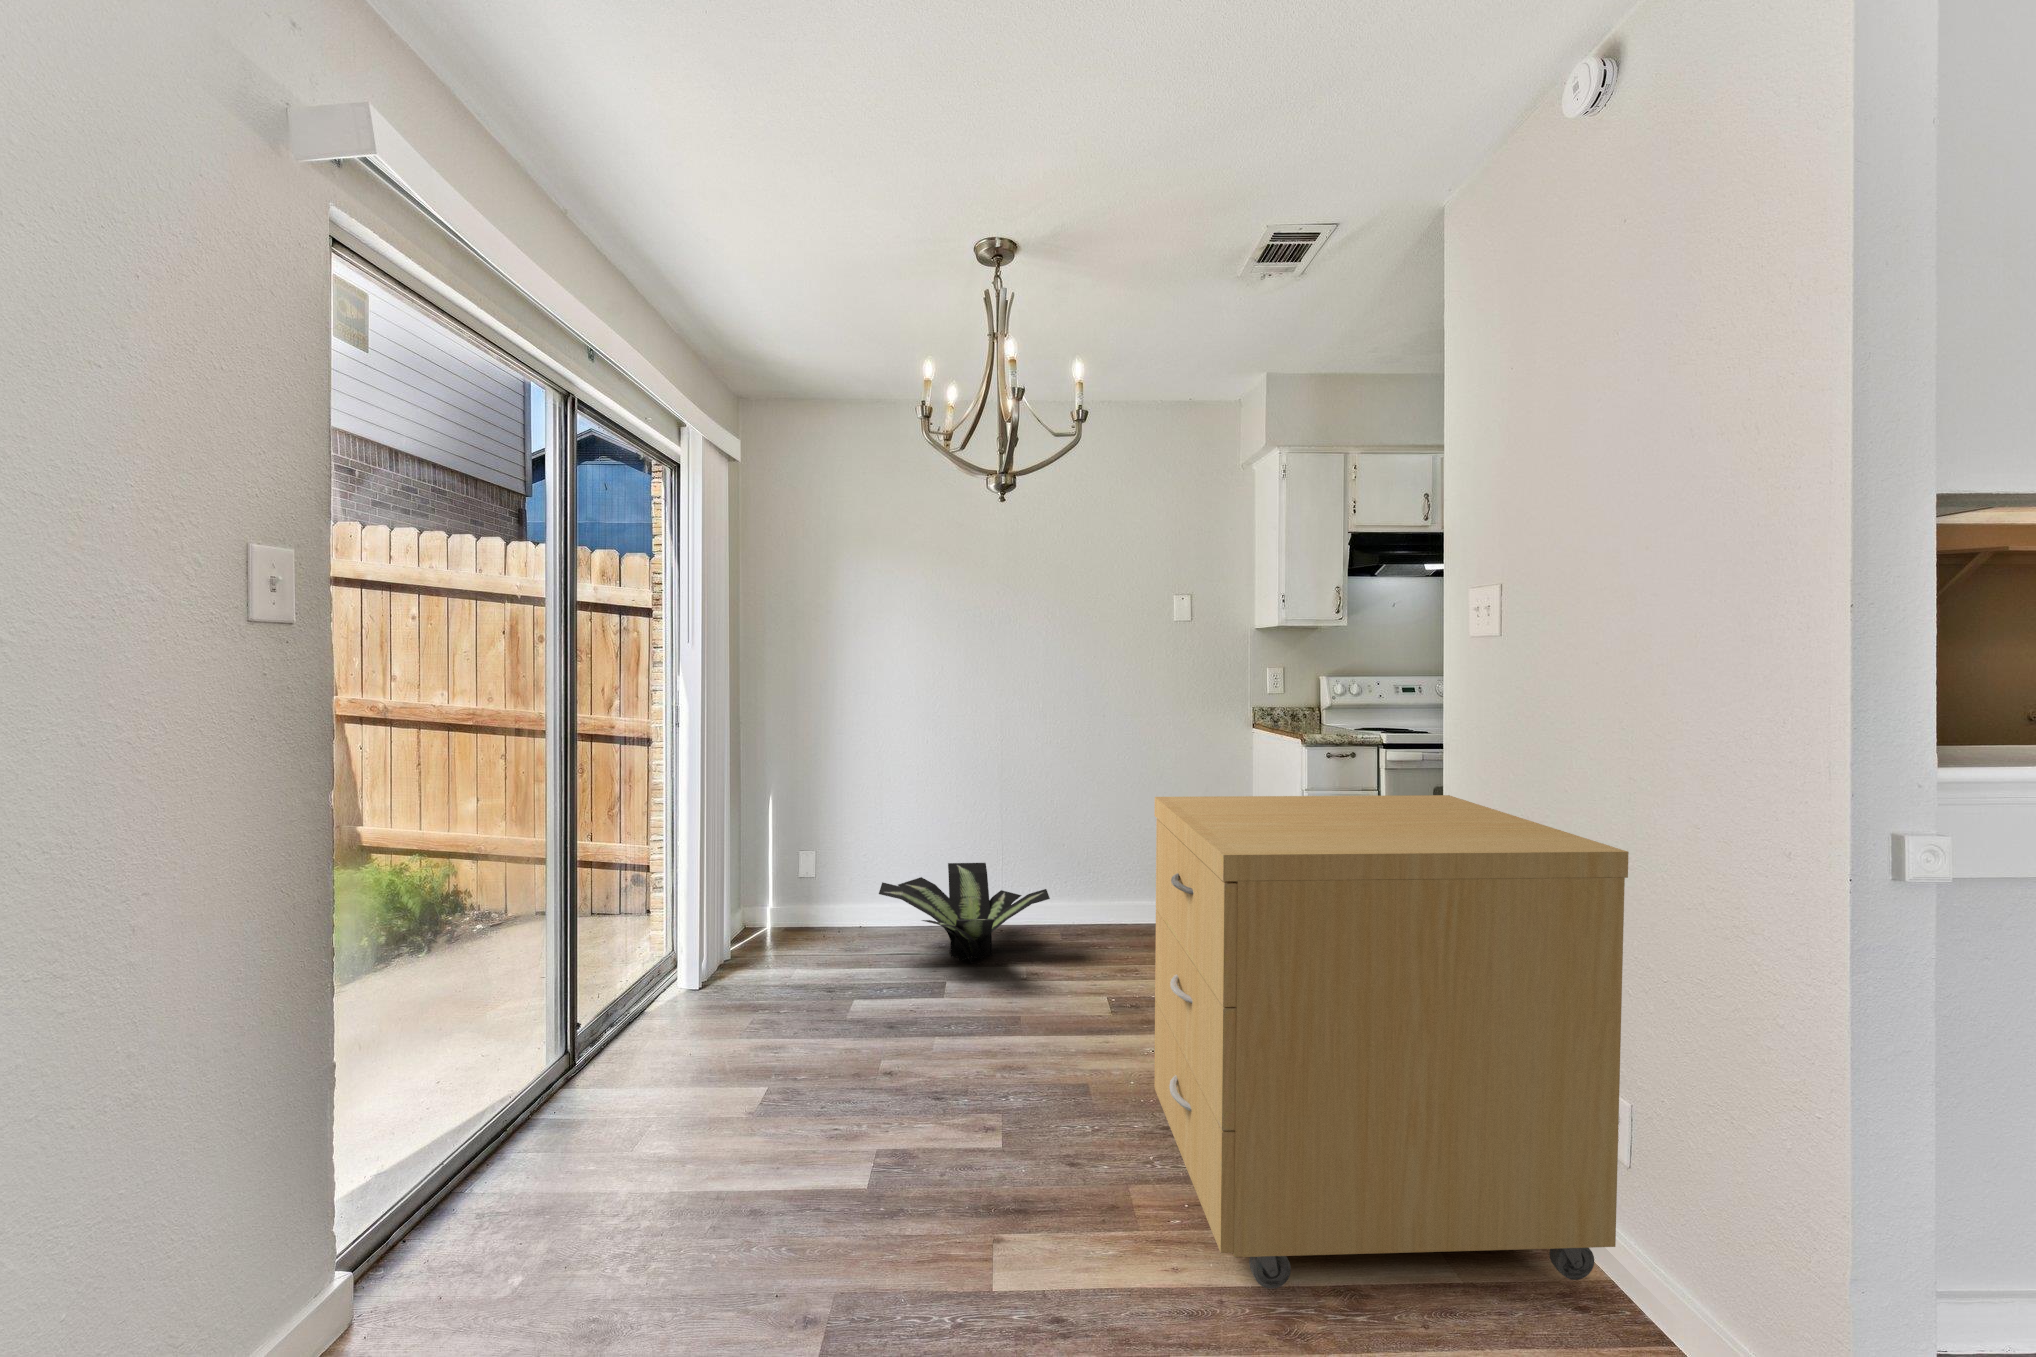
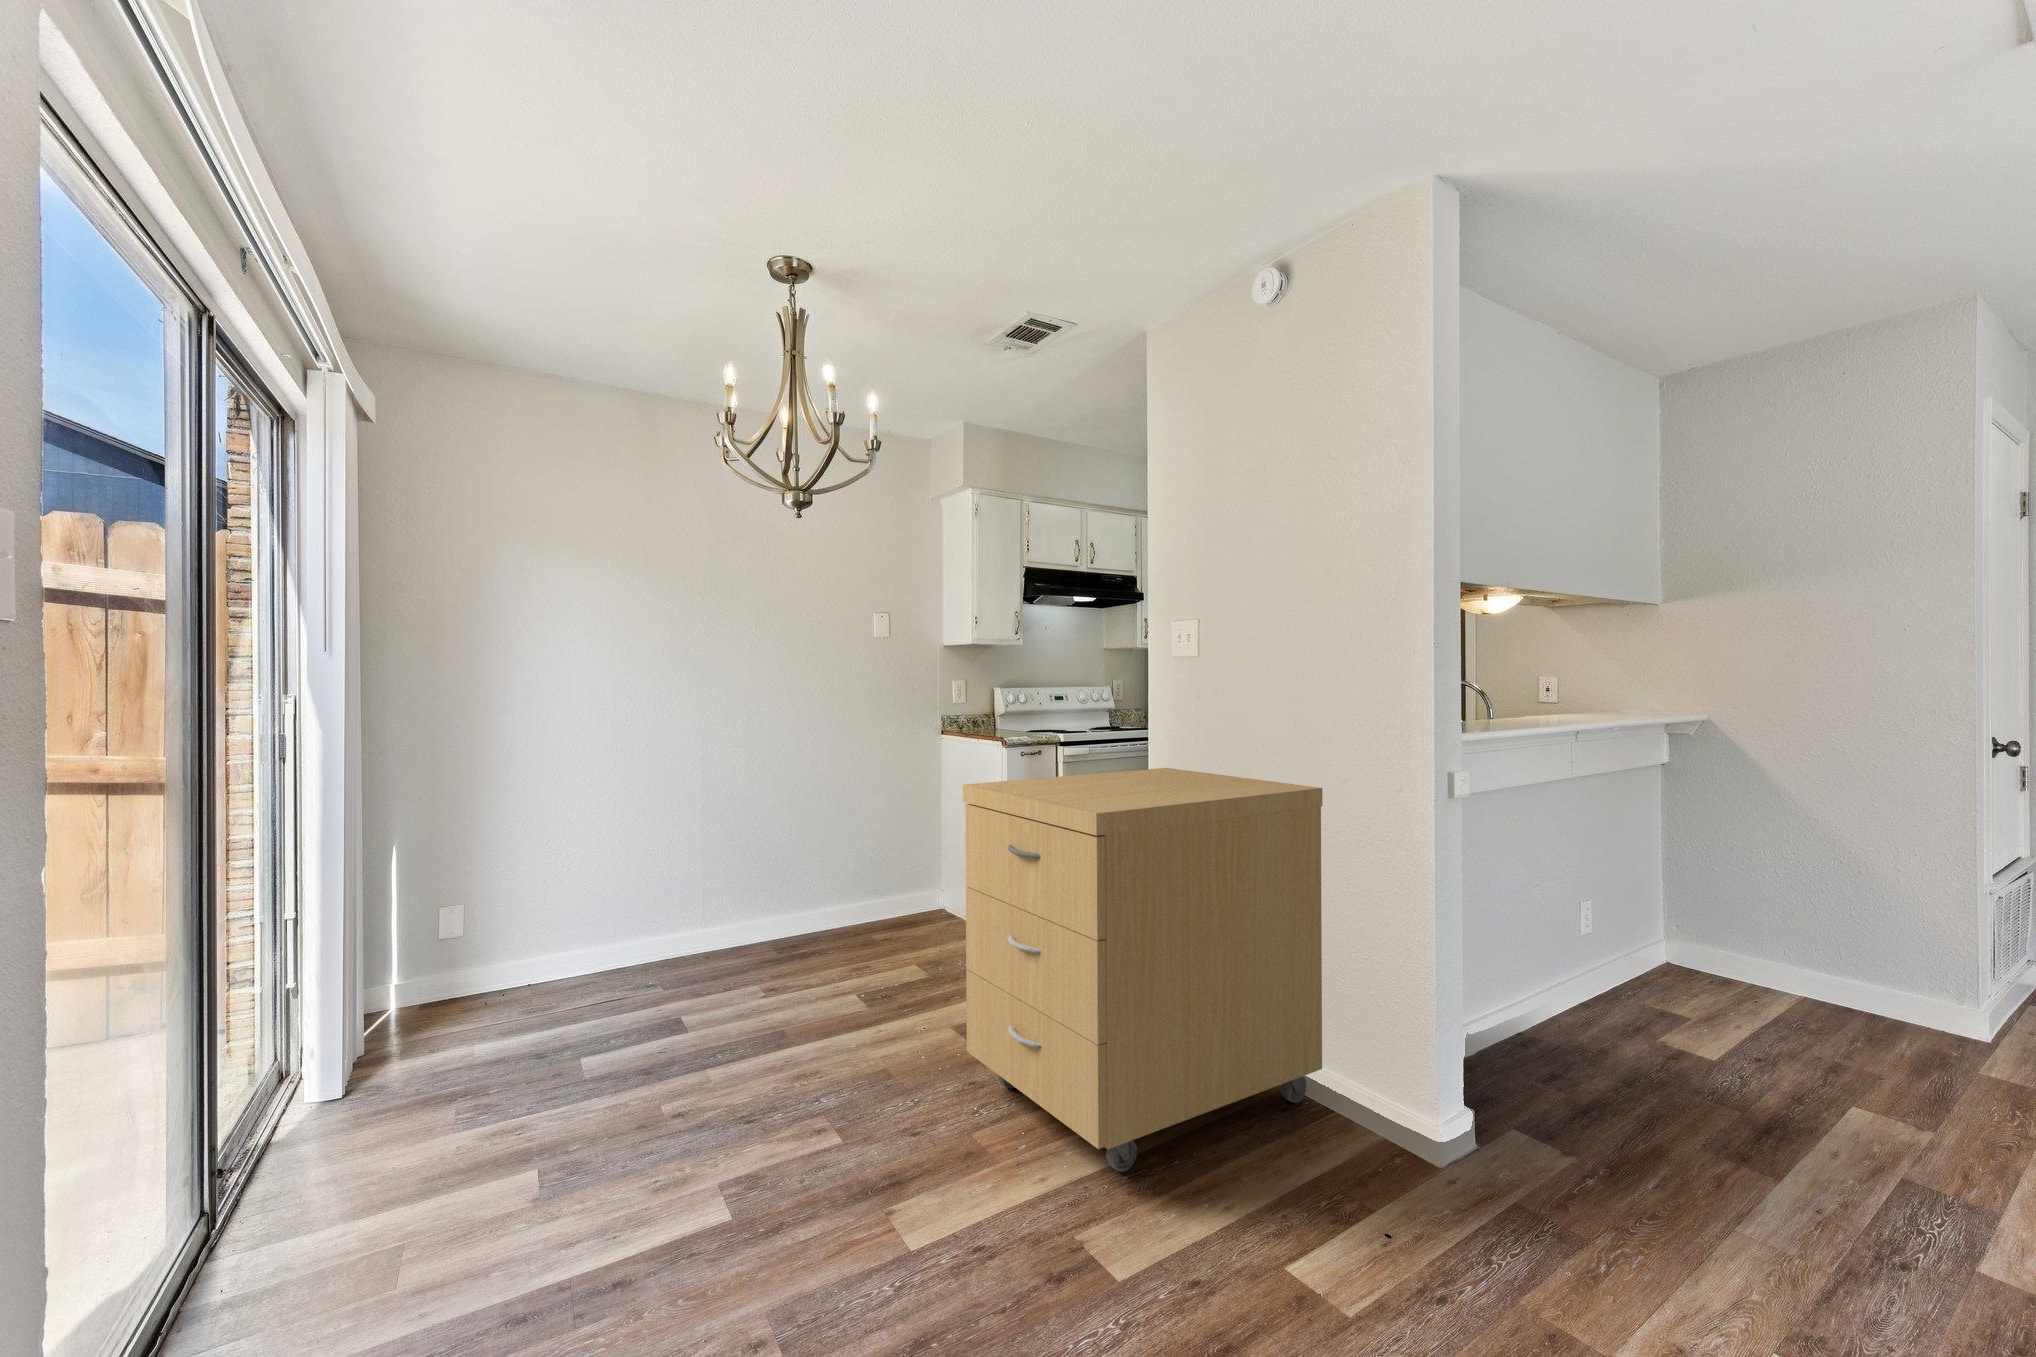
potted plant: present [879,863,1050,963] -> none [583,889,778,995]

